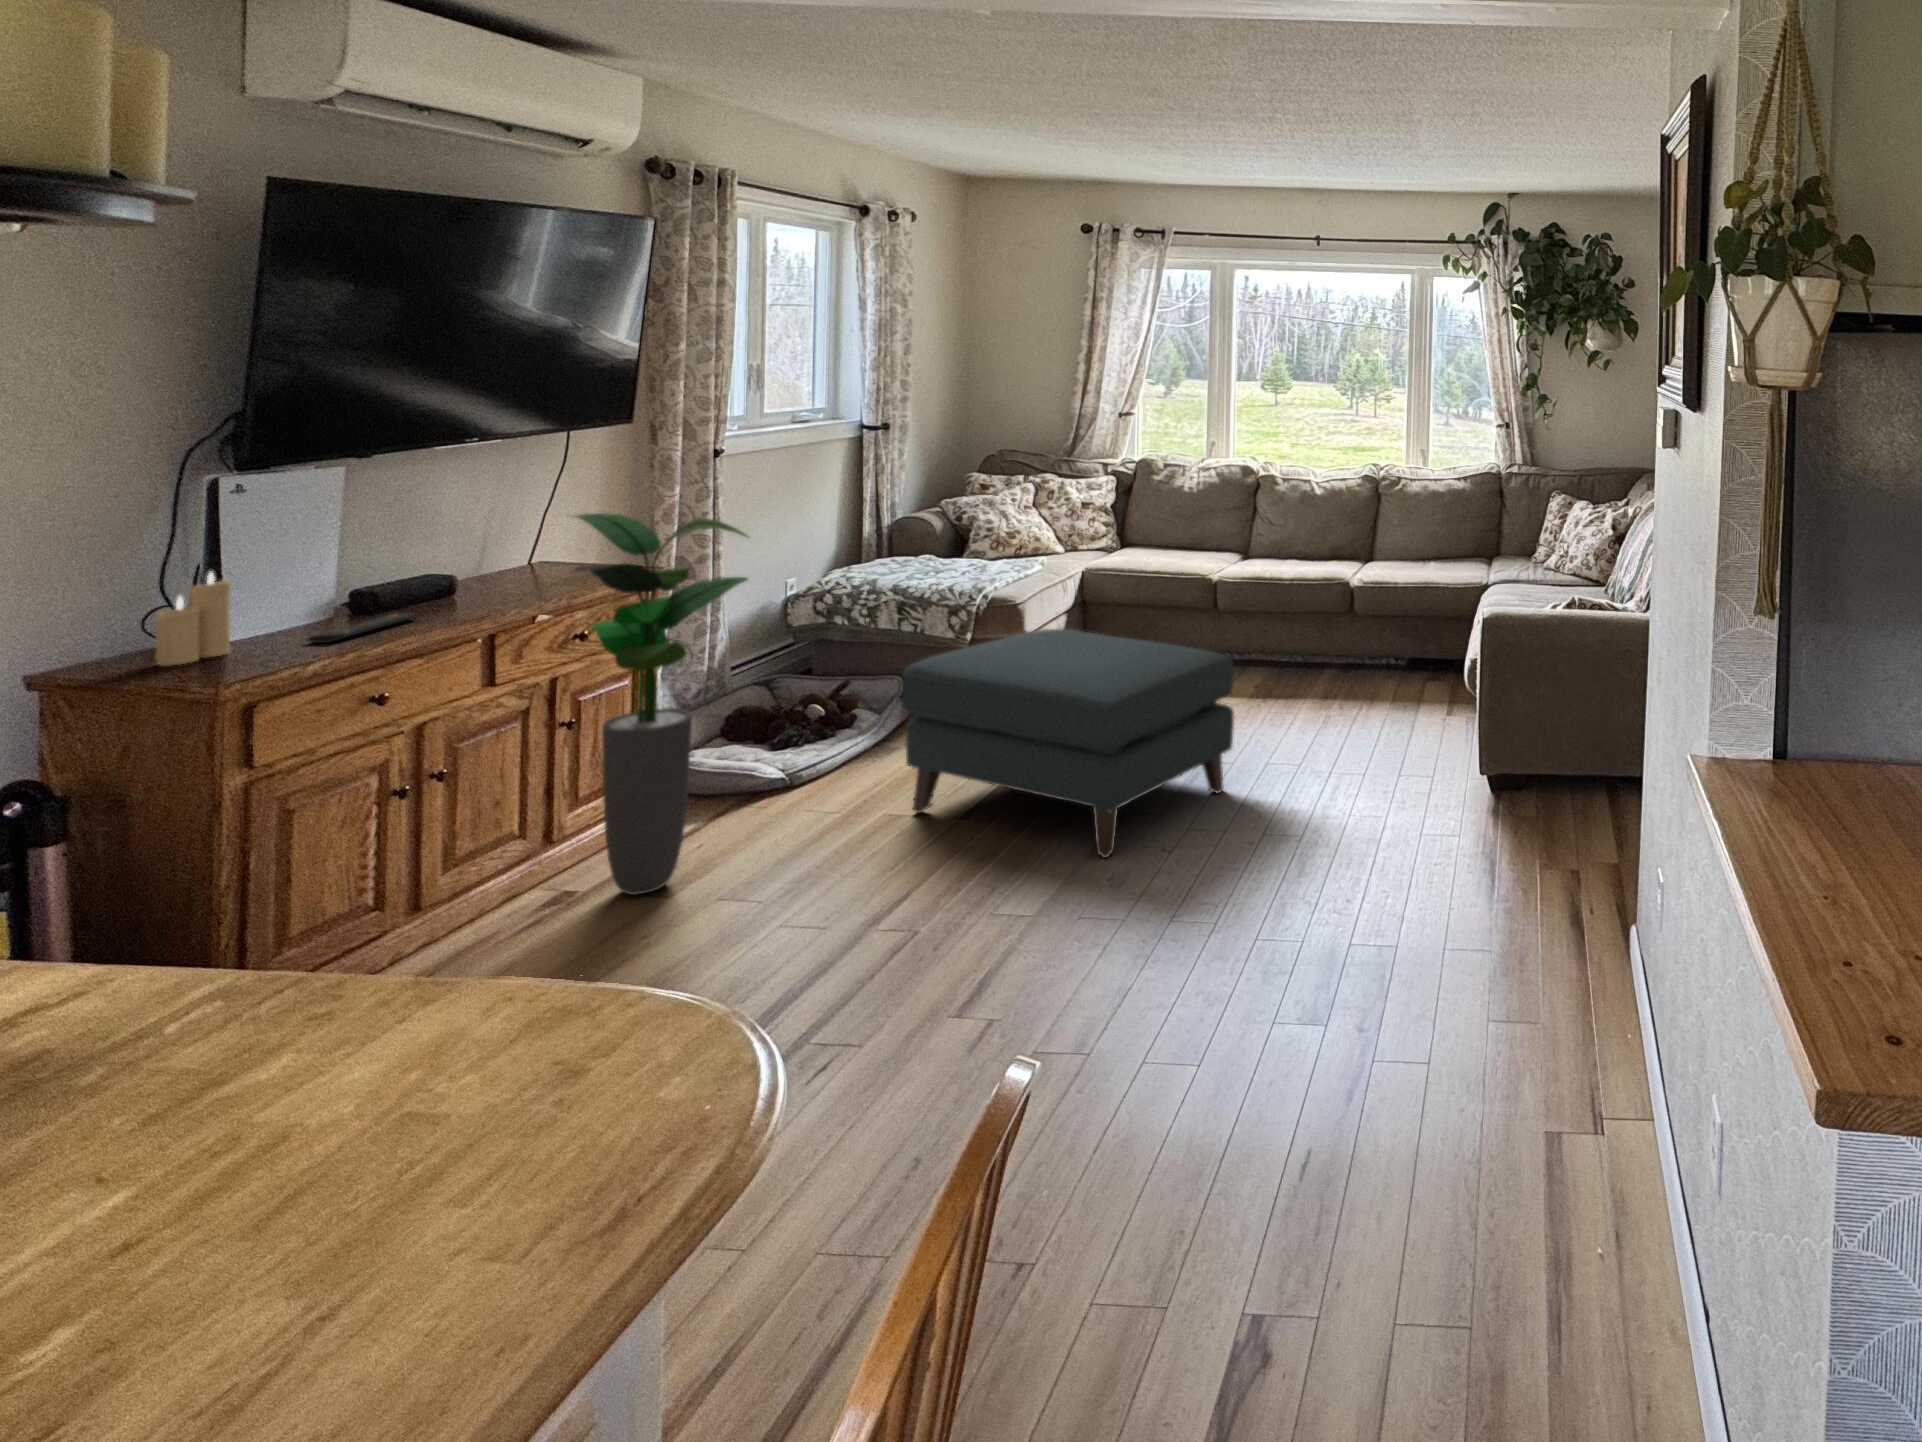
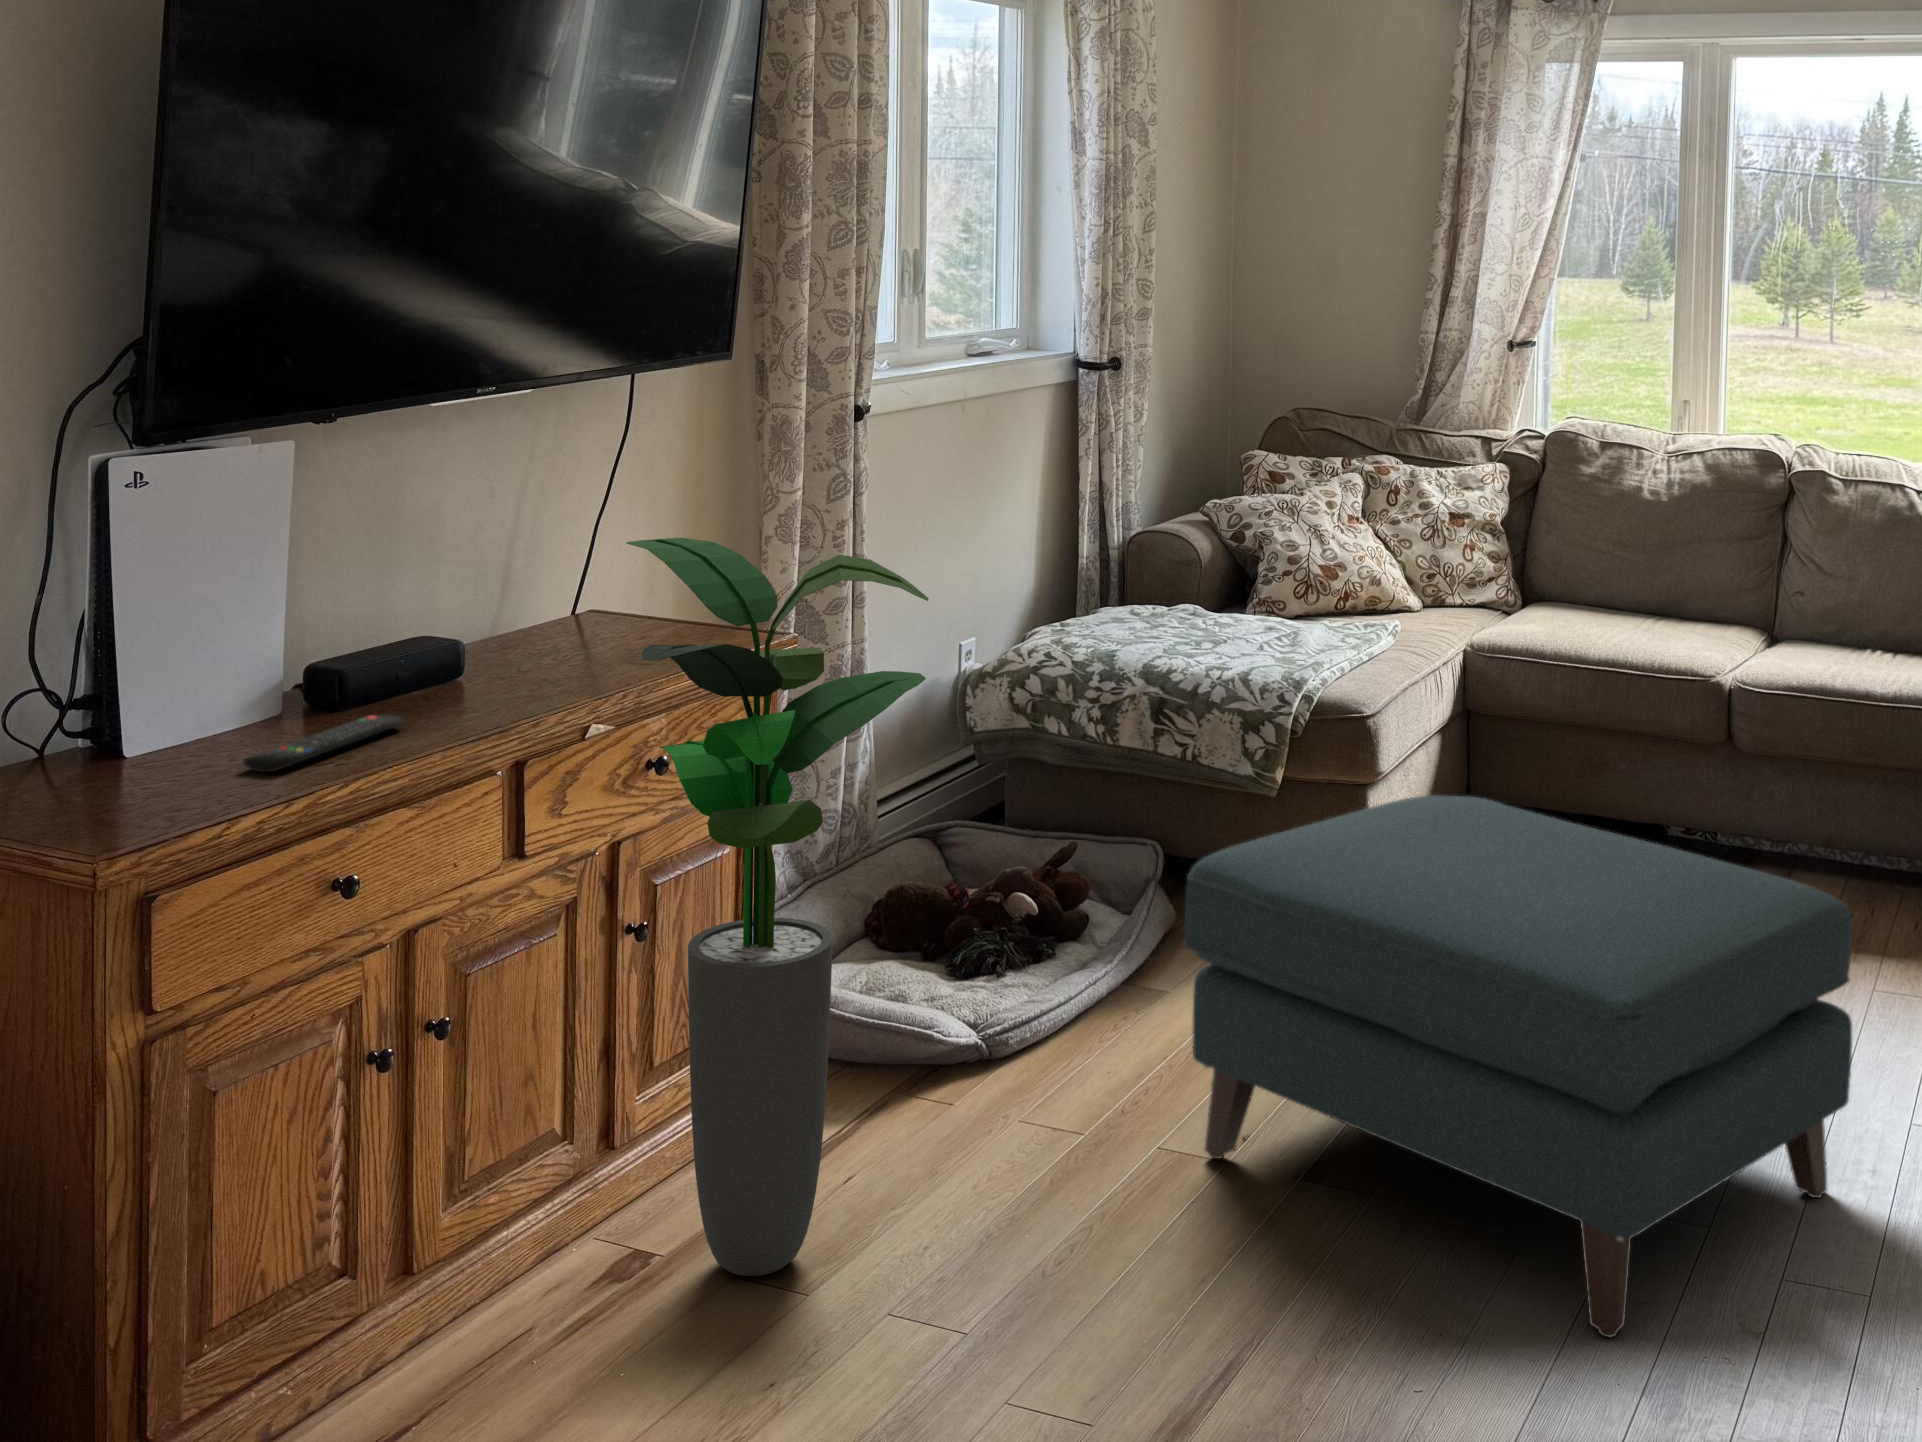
candle: present [155,572,231,666] -> none [29,635,133,804]

